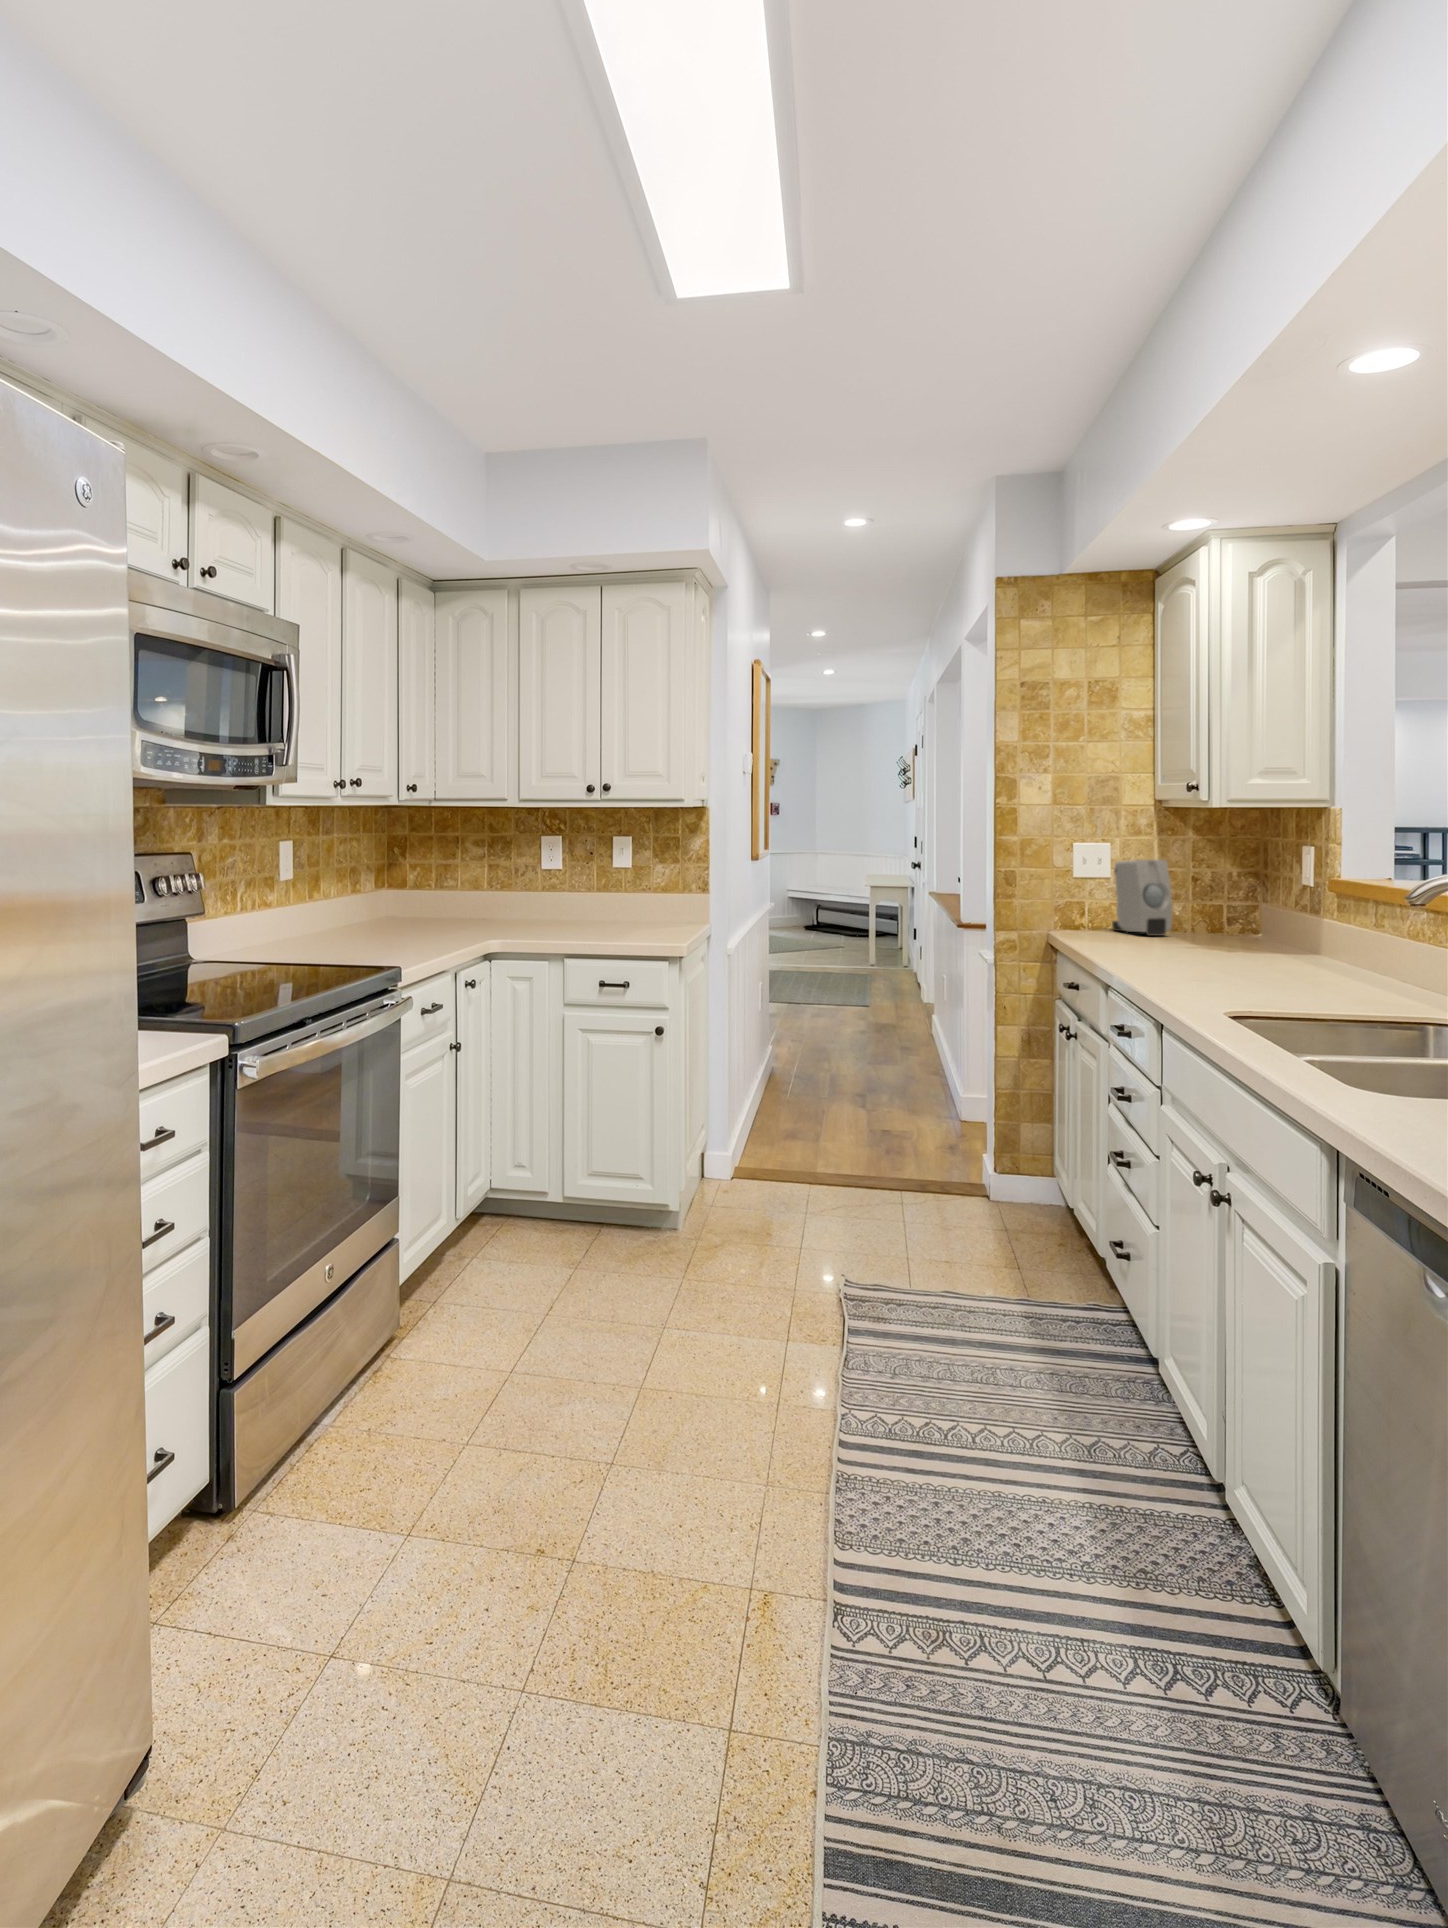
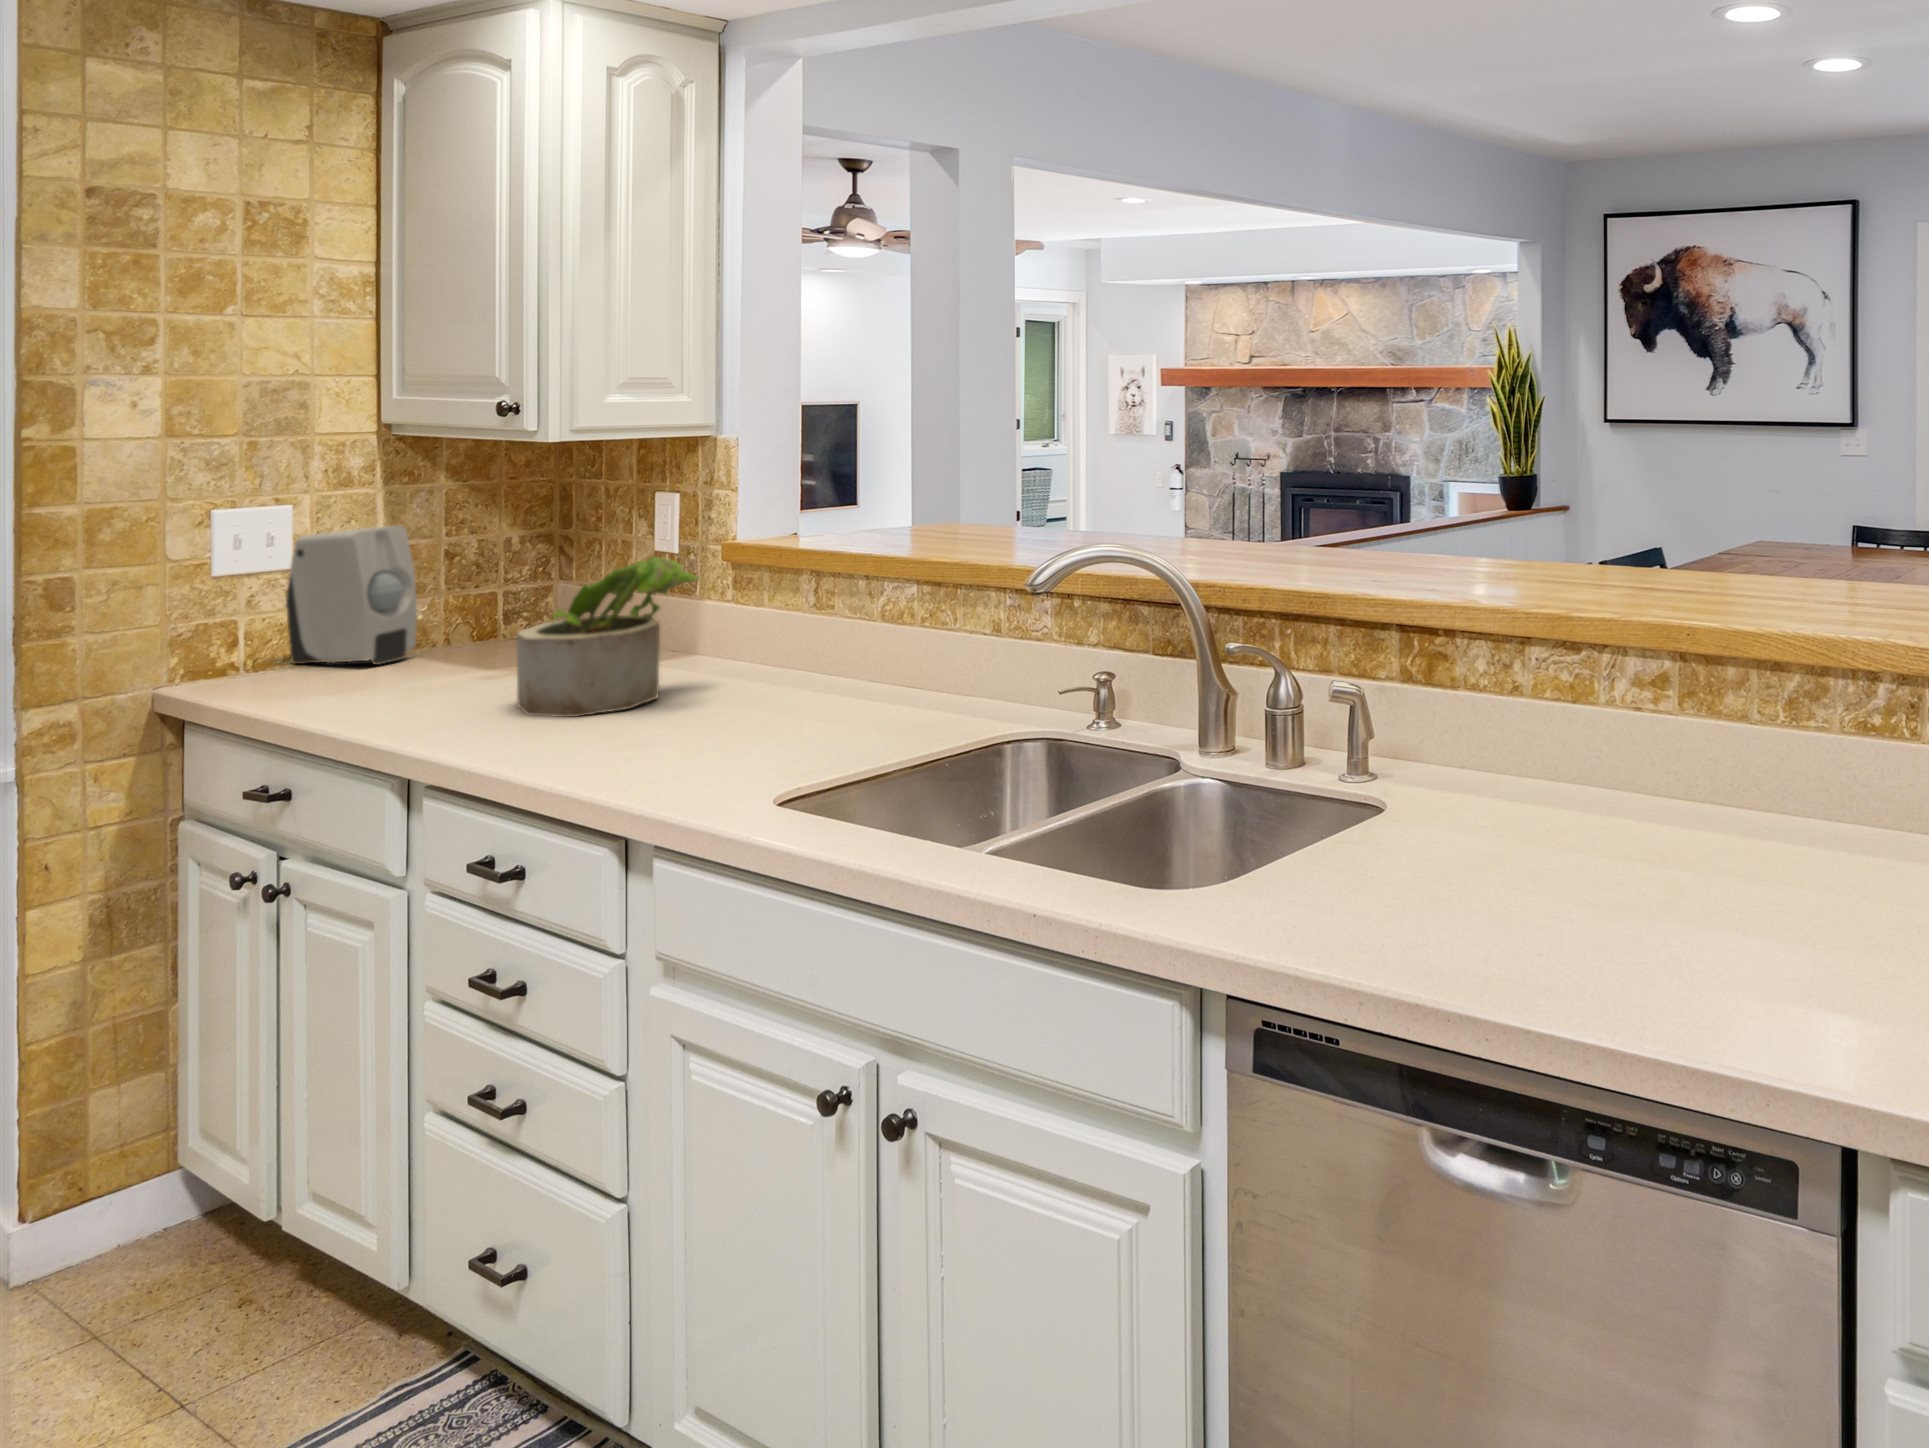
potted plant: none [1186,876,1302,967] -> present [516,556,698,717]

